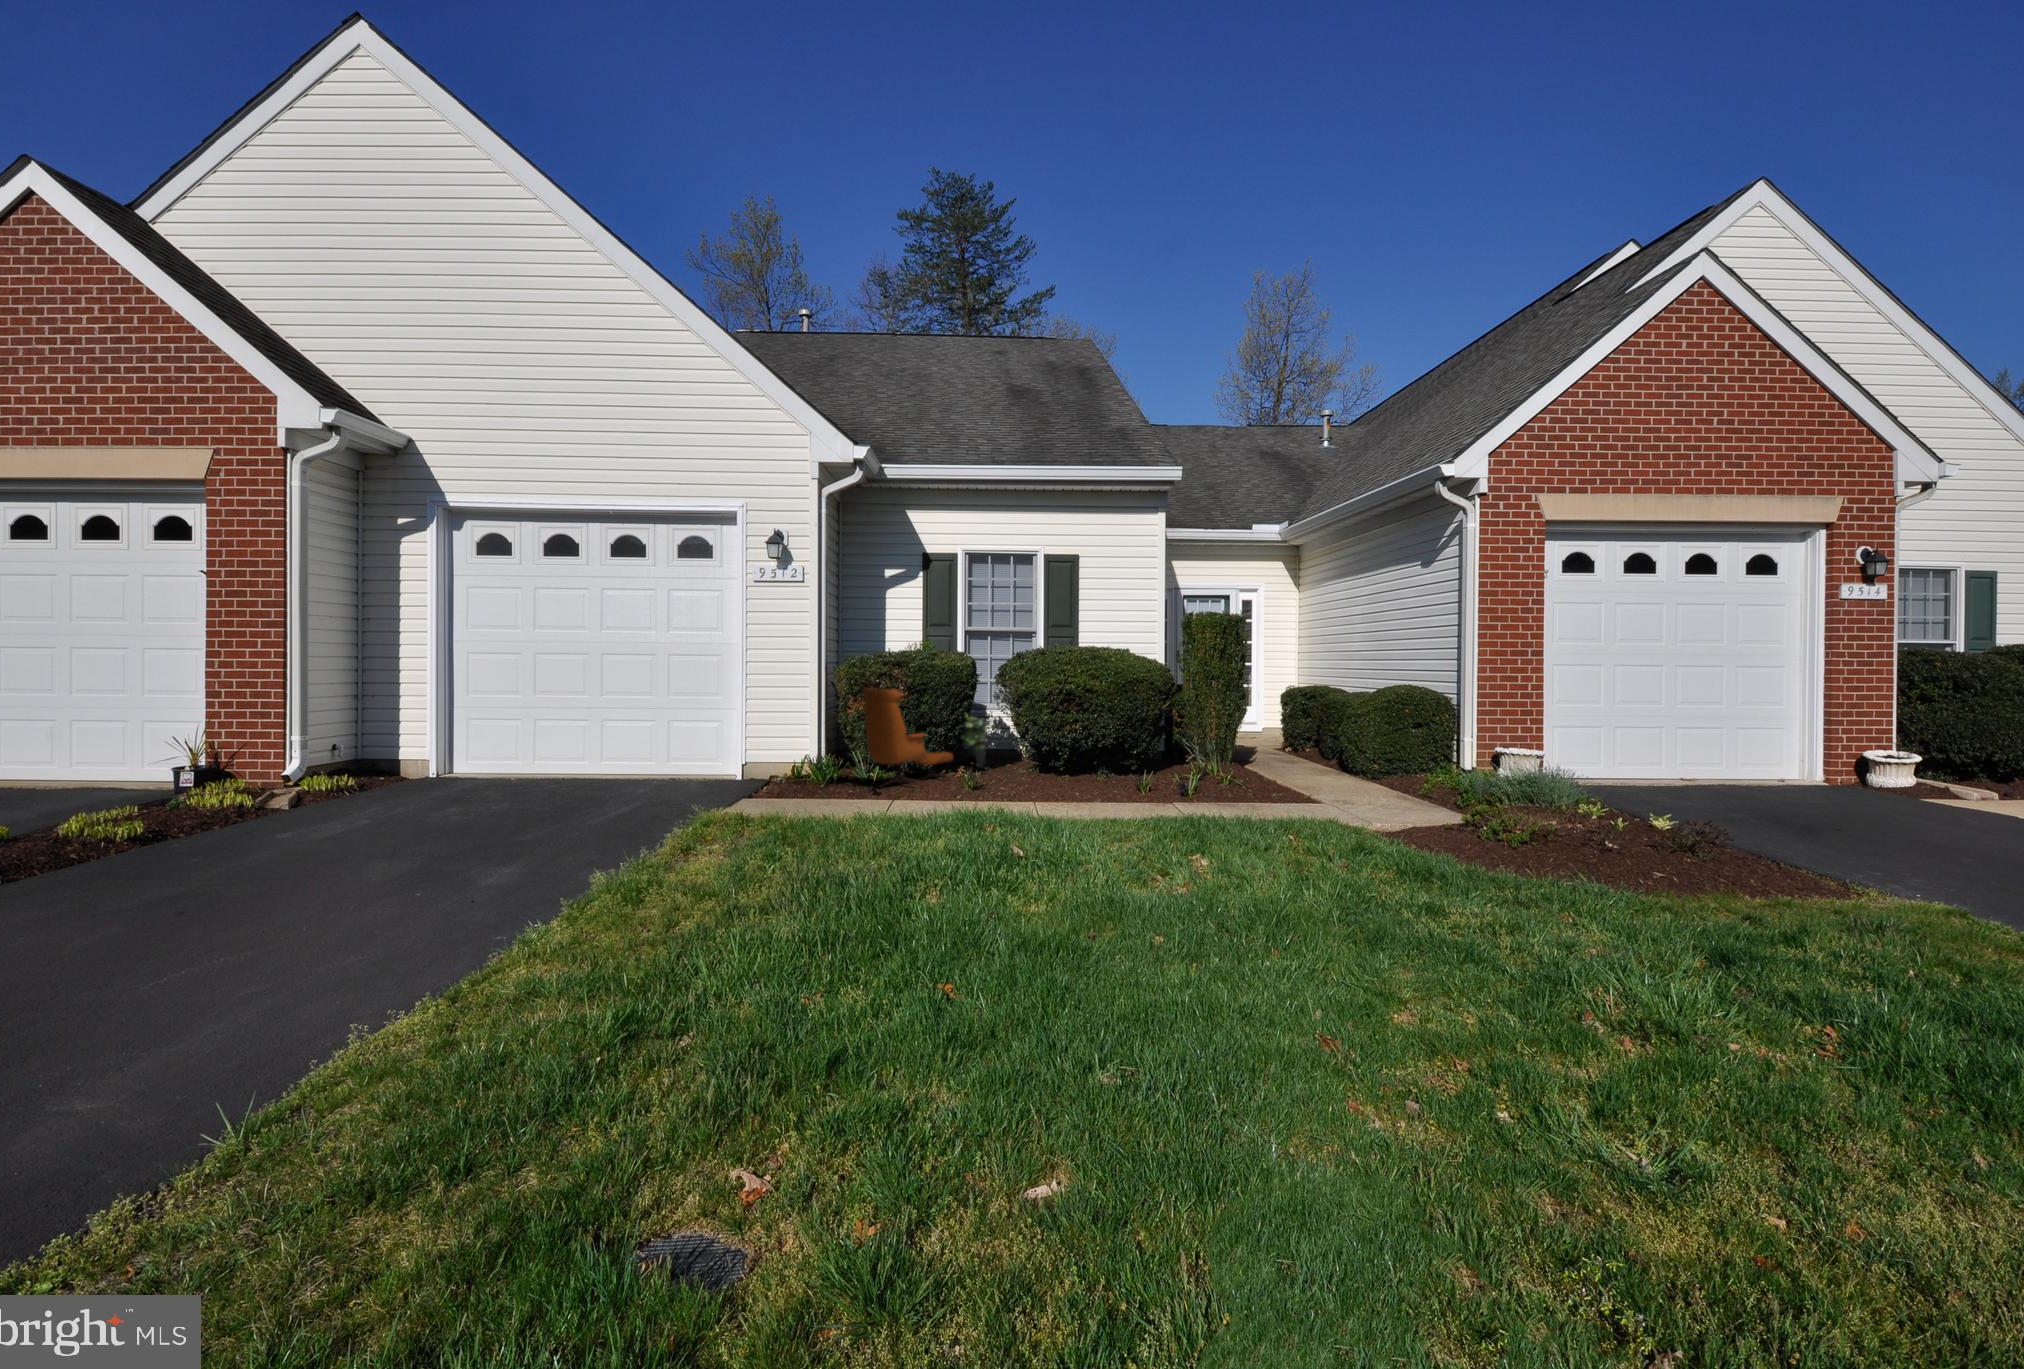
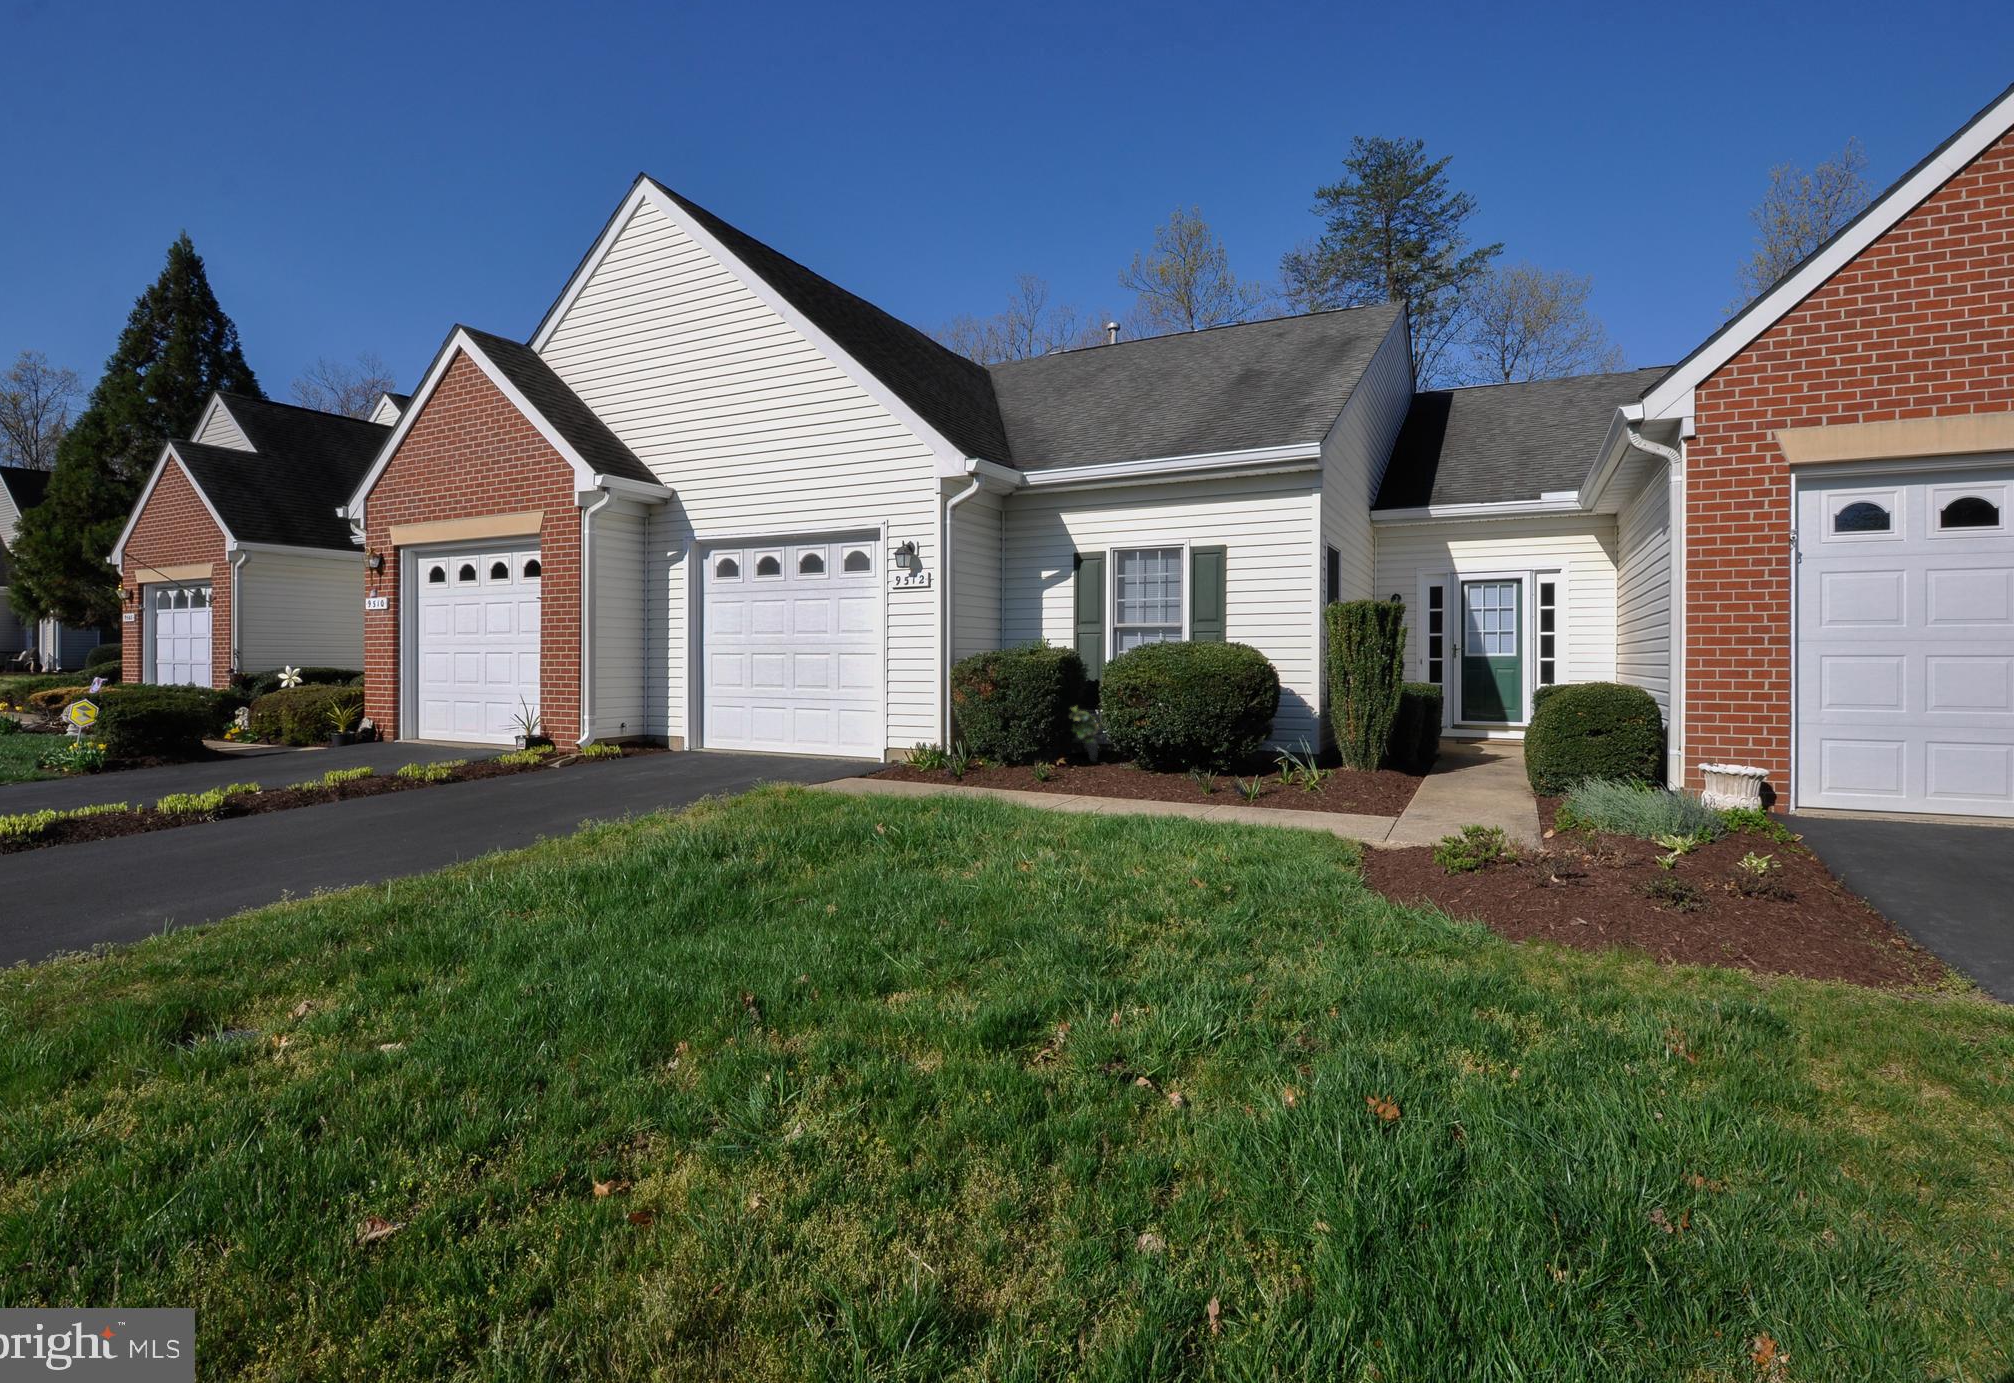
lounge chair: present [863,688,953,787] -> none [935,681,1040,775]

